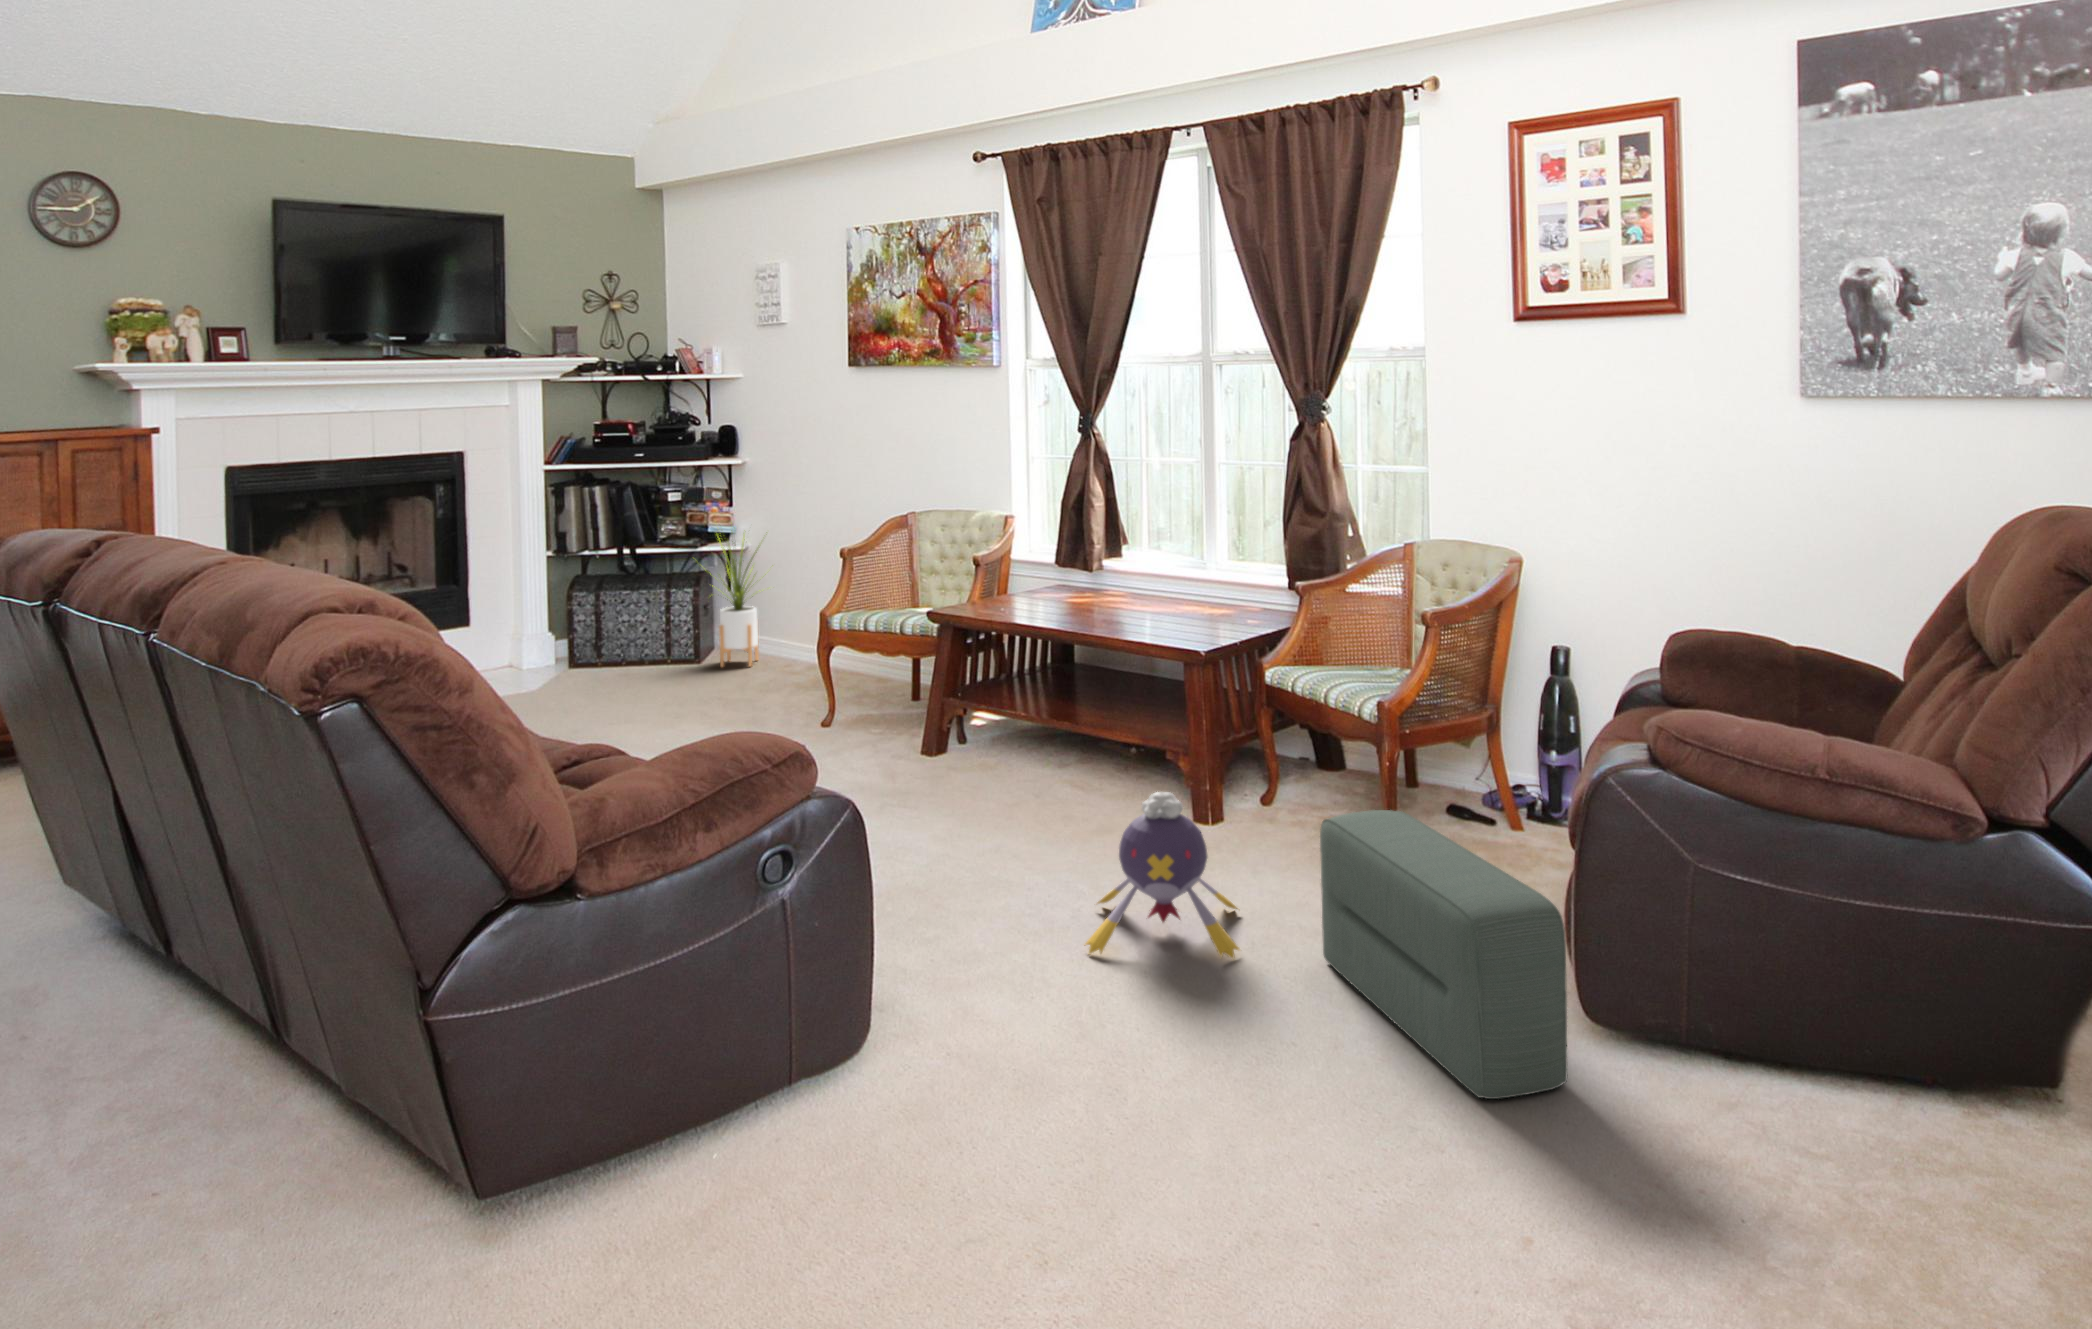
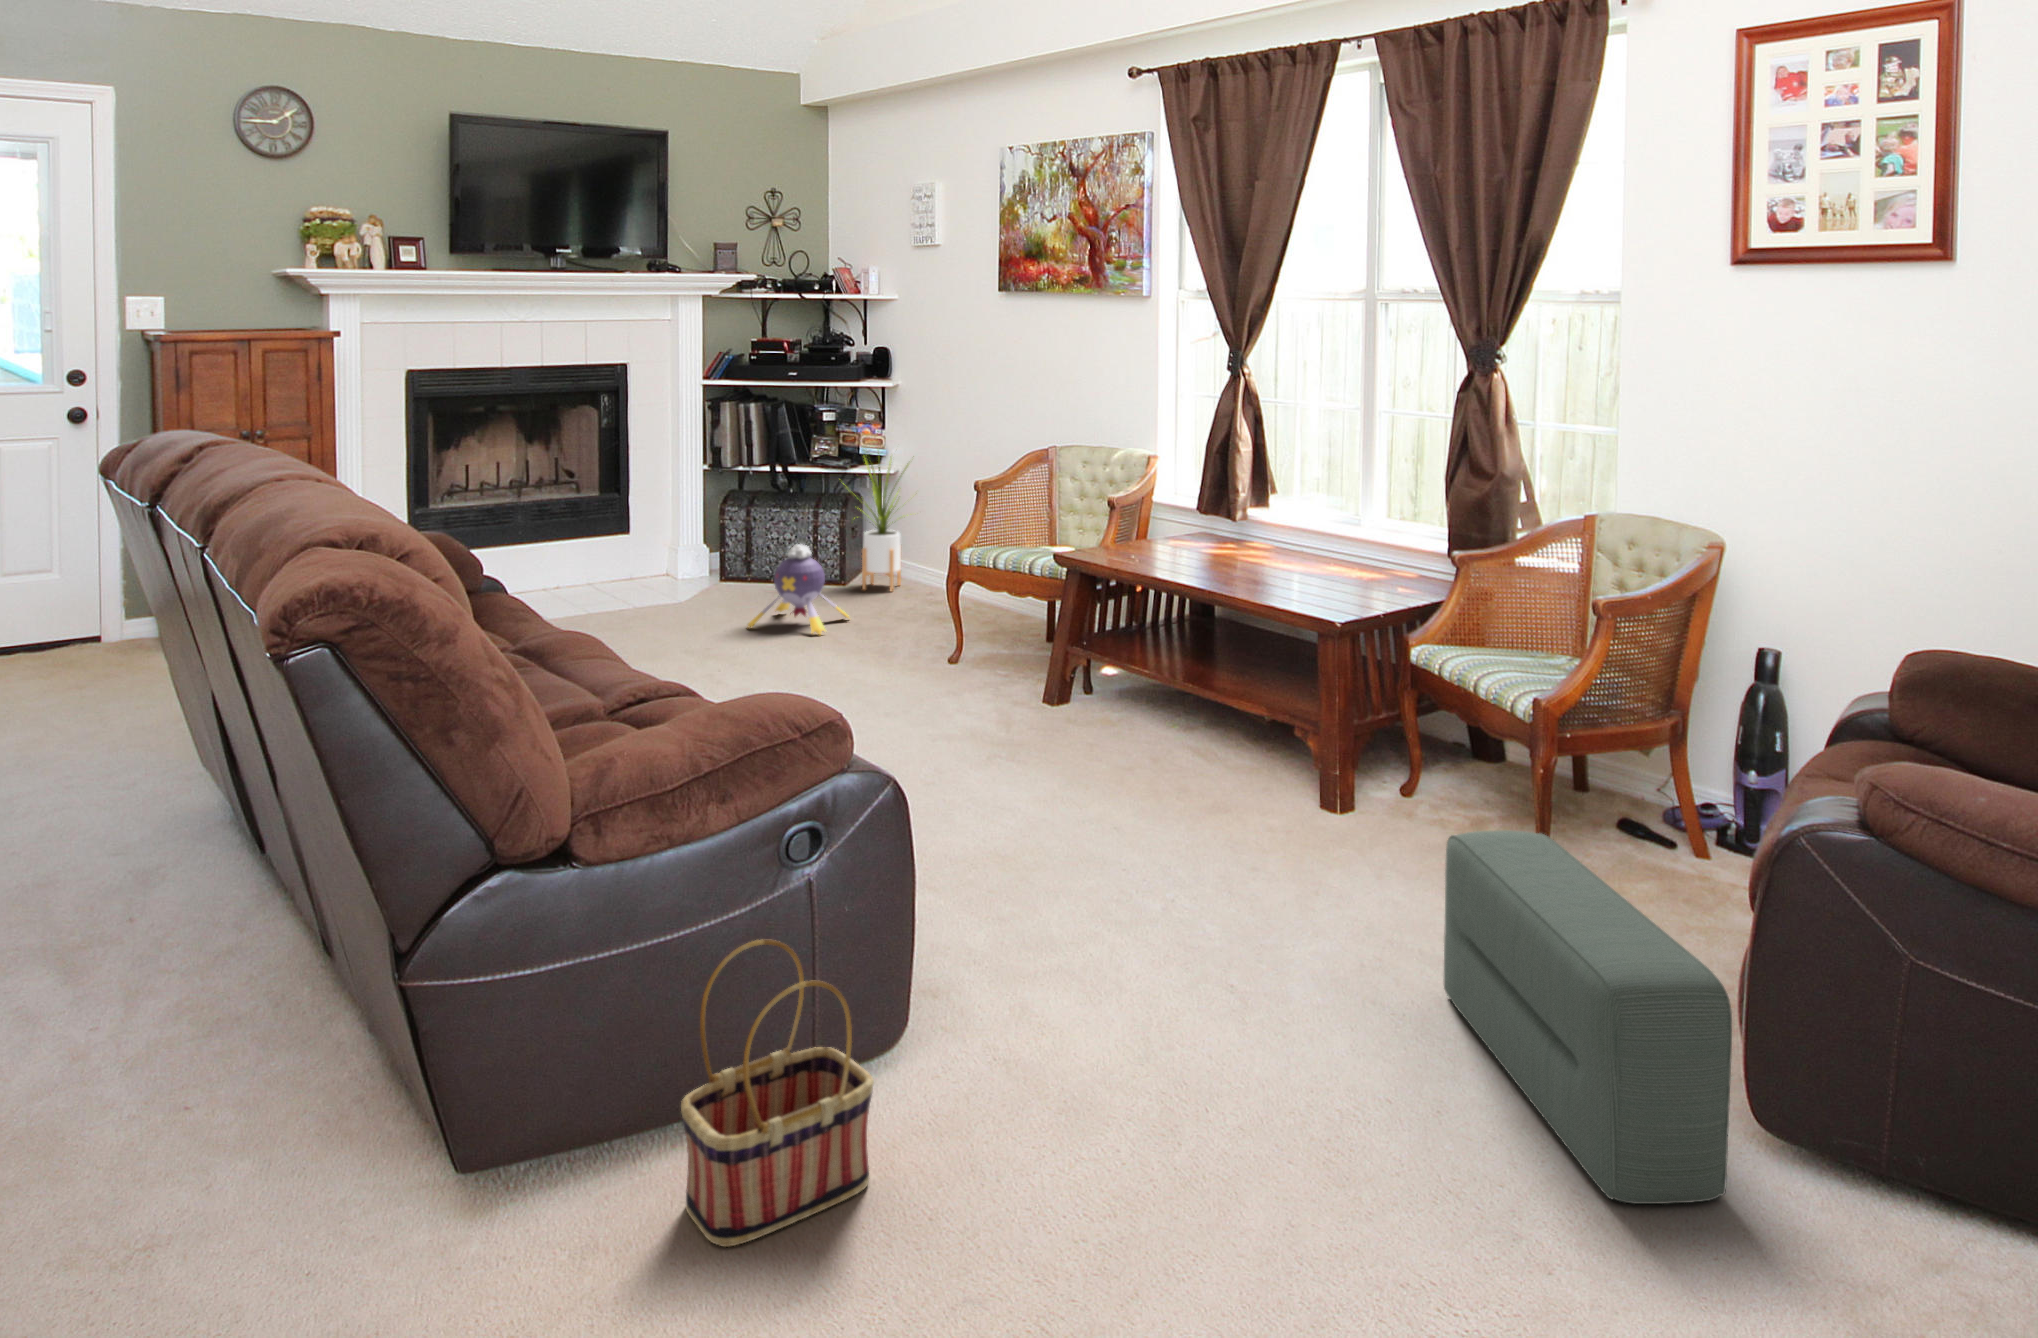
plush toy: present [1085,792,1239,959] -> present [748,544,849,635]
basket: none [675,959,852,1242] -> present [681,940,874,1247]

